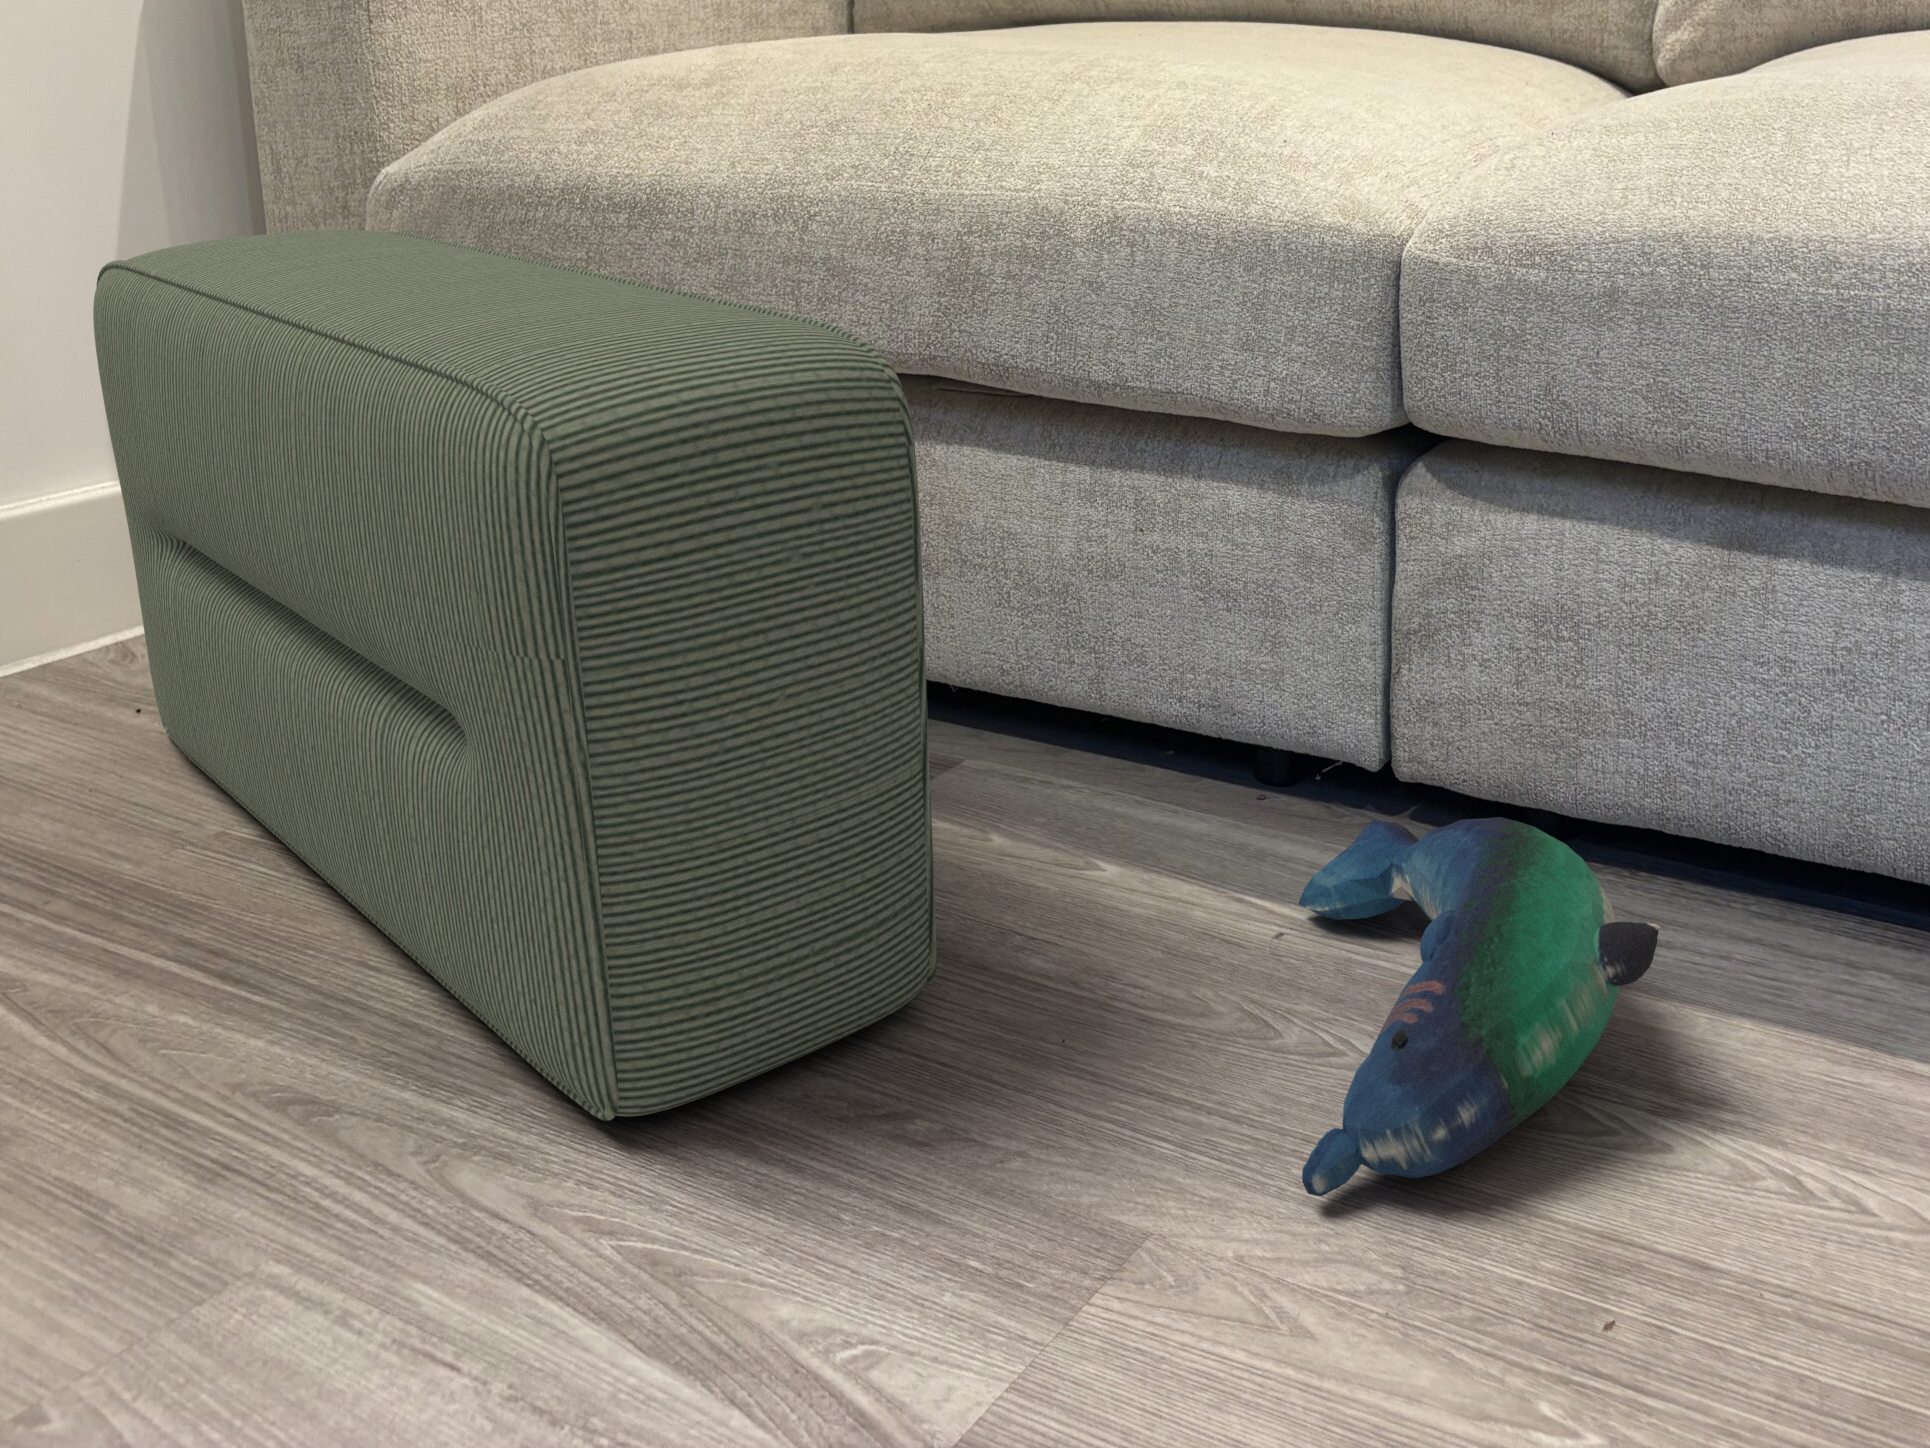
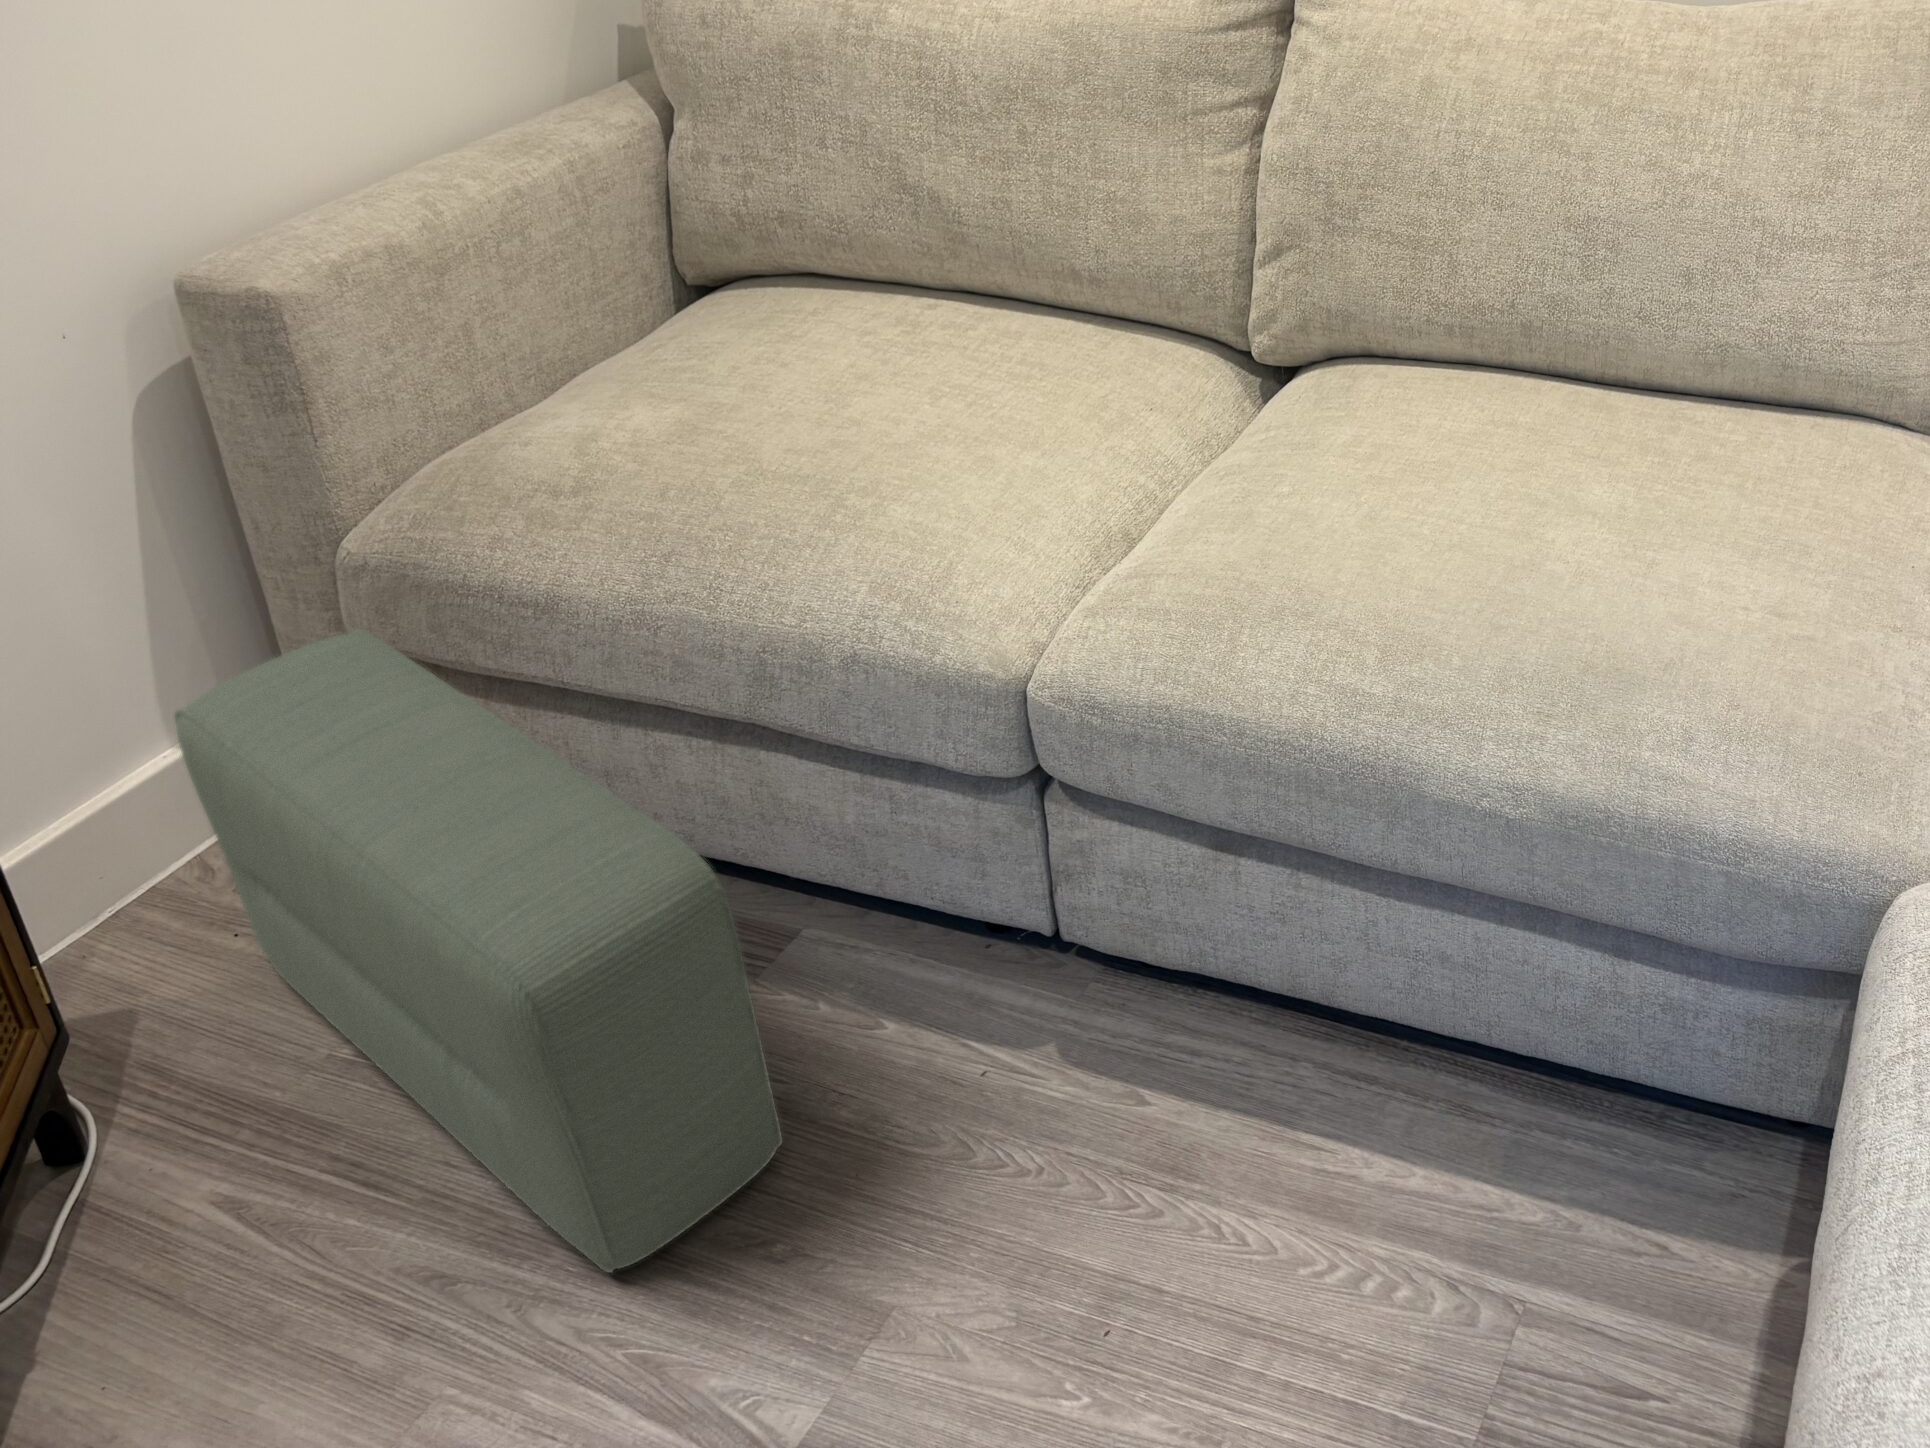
plush toy: present [1298,817,1660,1196] -> none [970,993,1155,1276]

